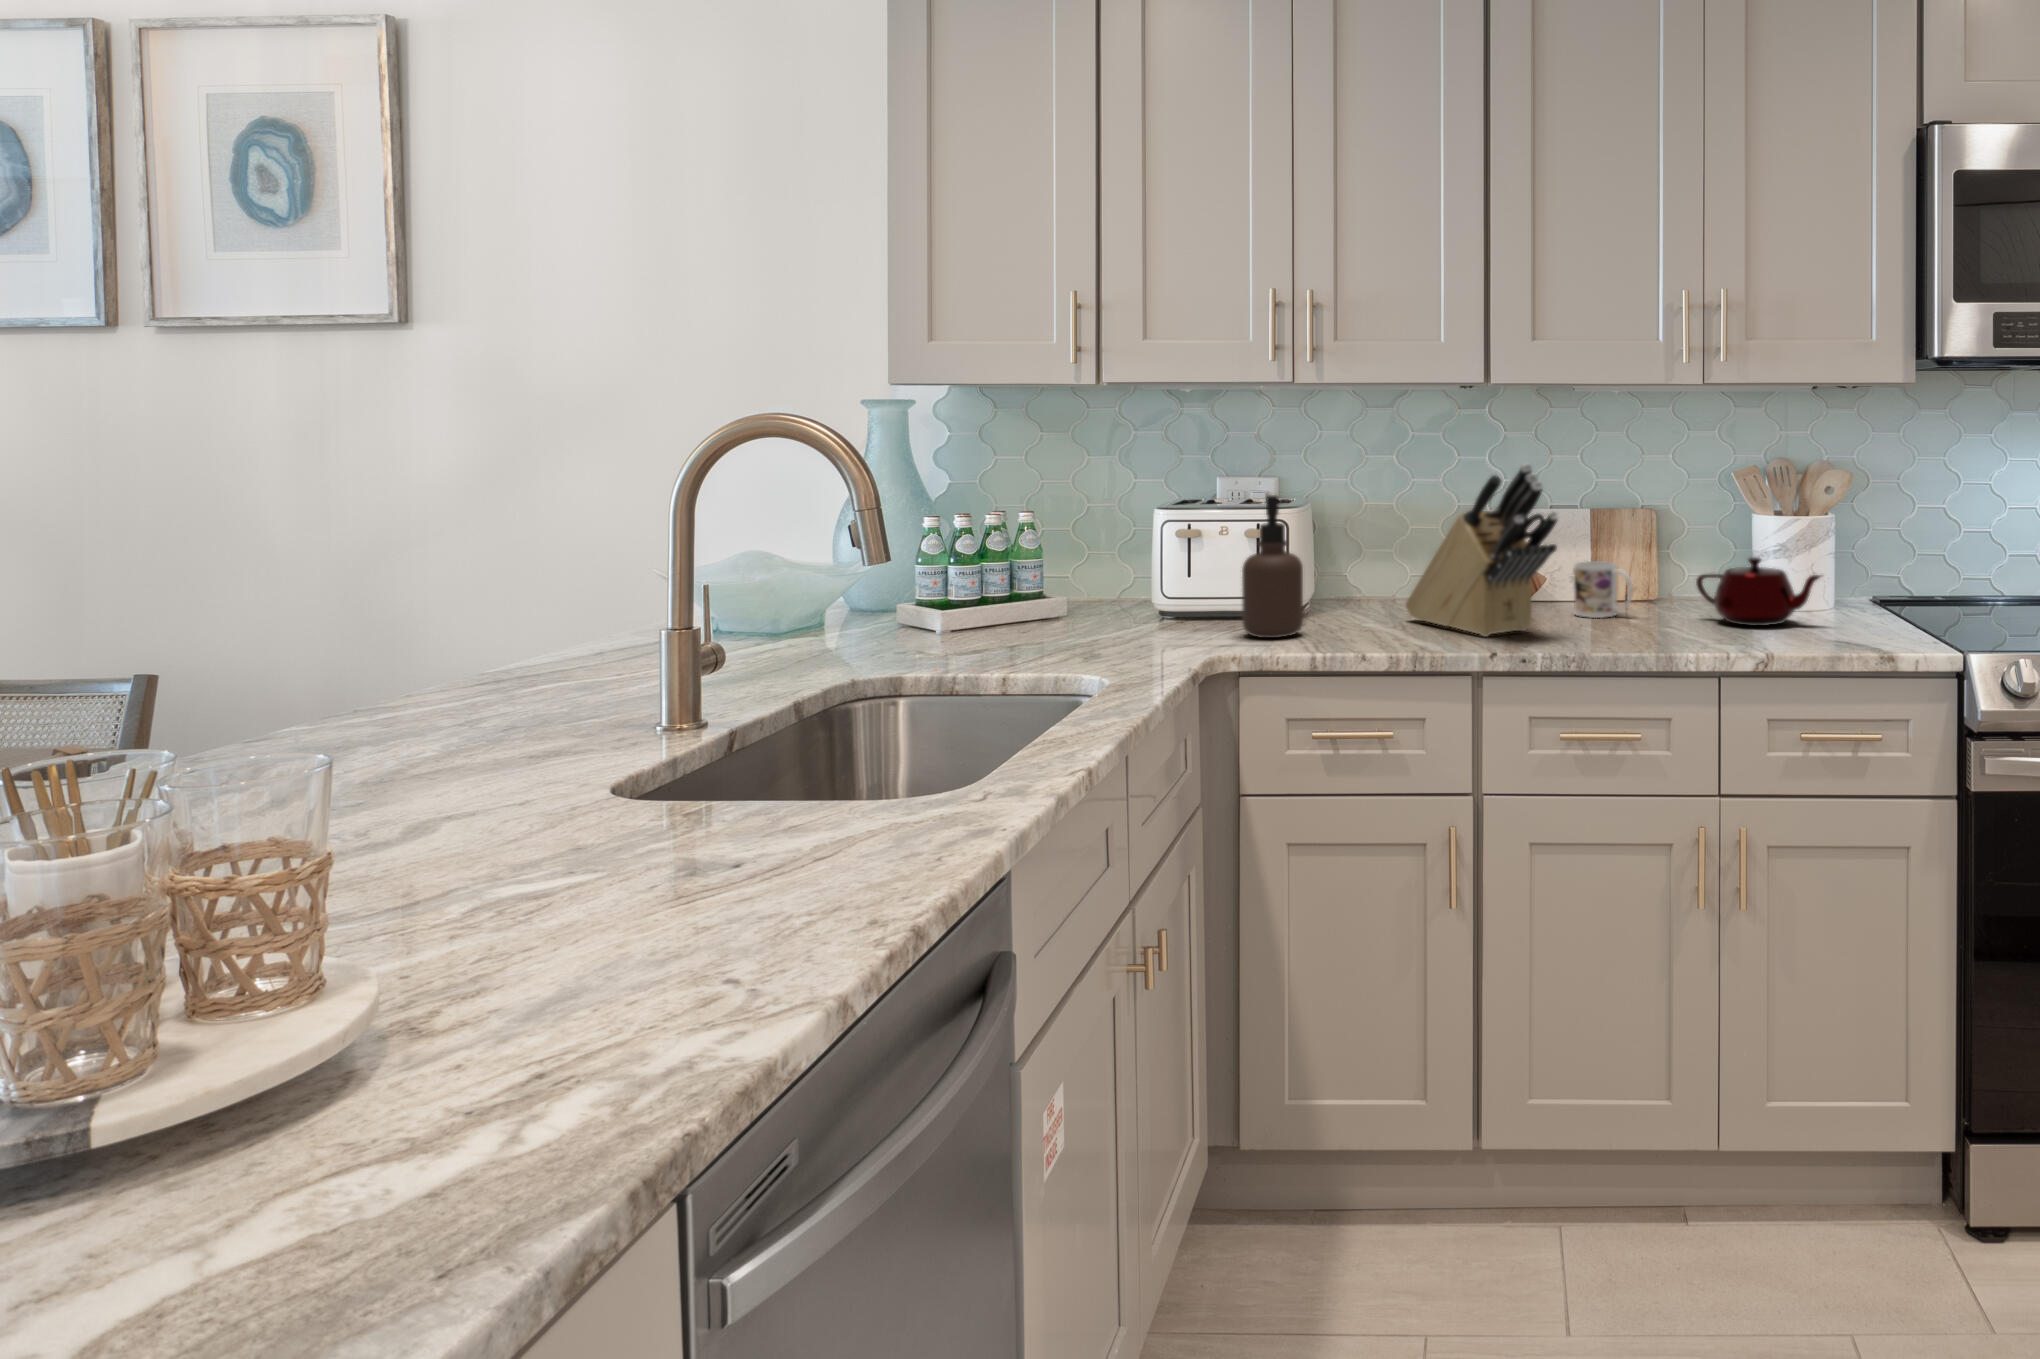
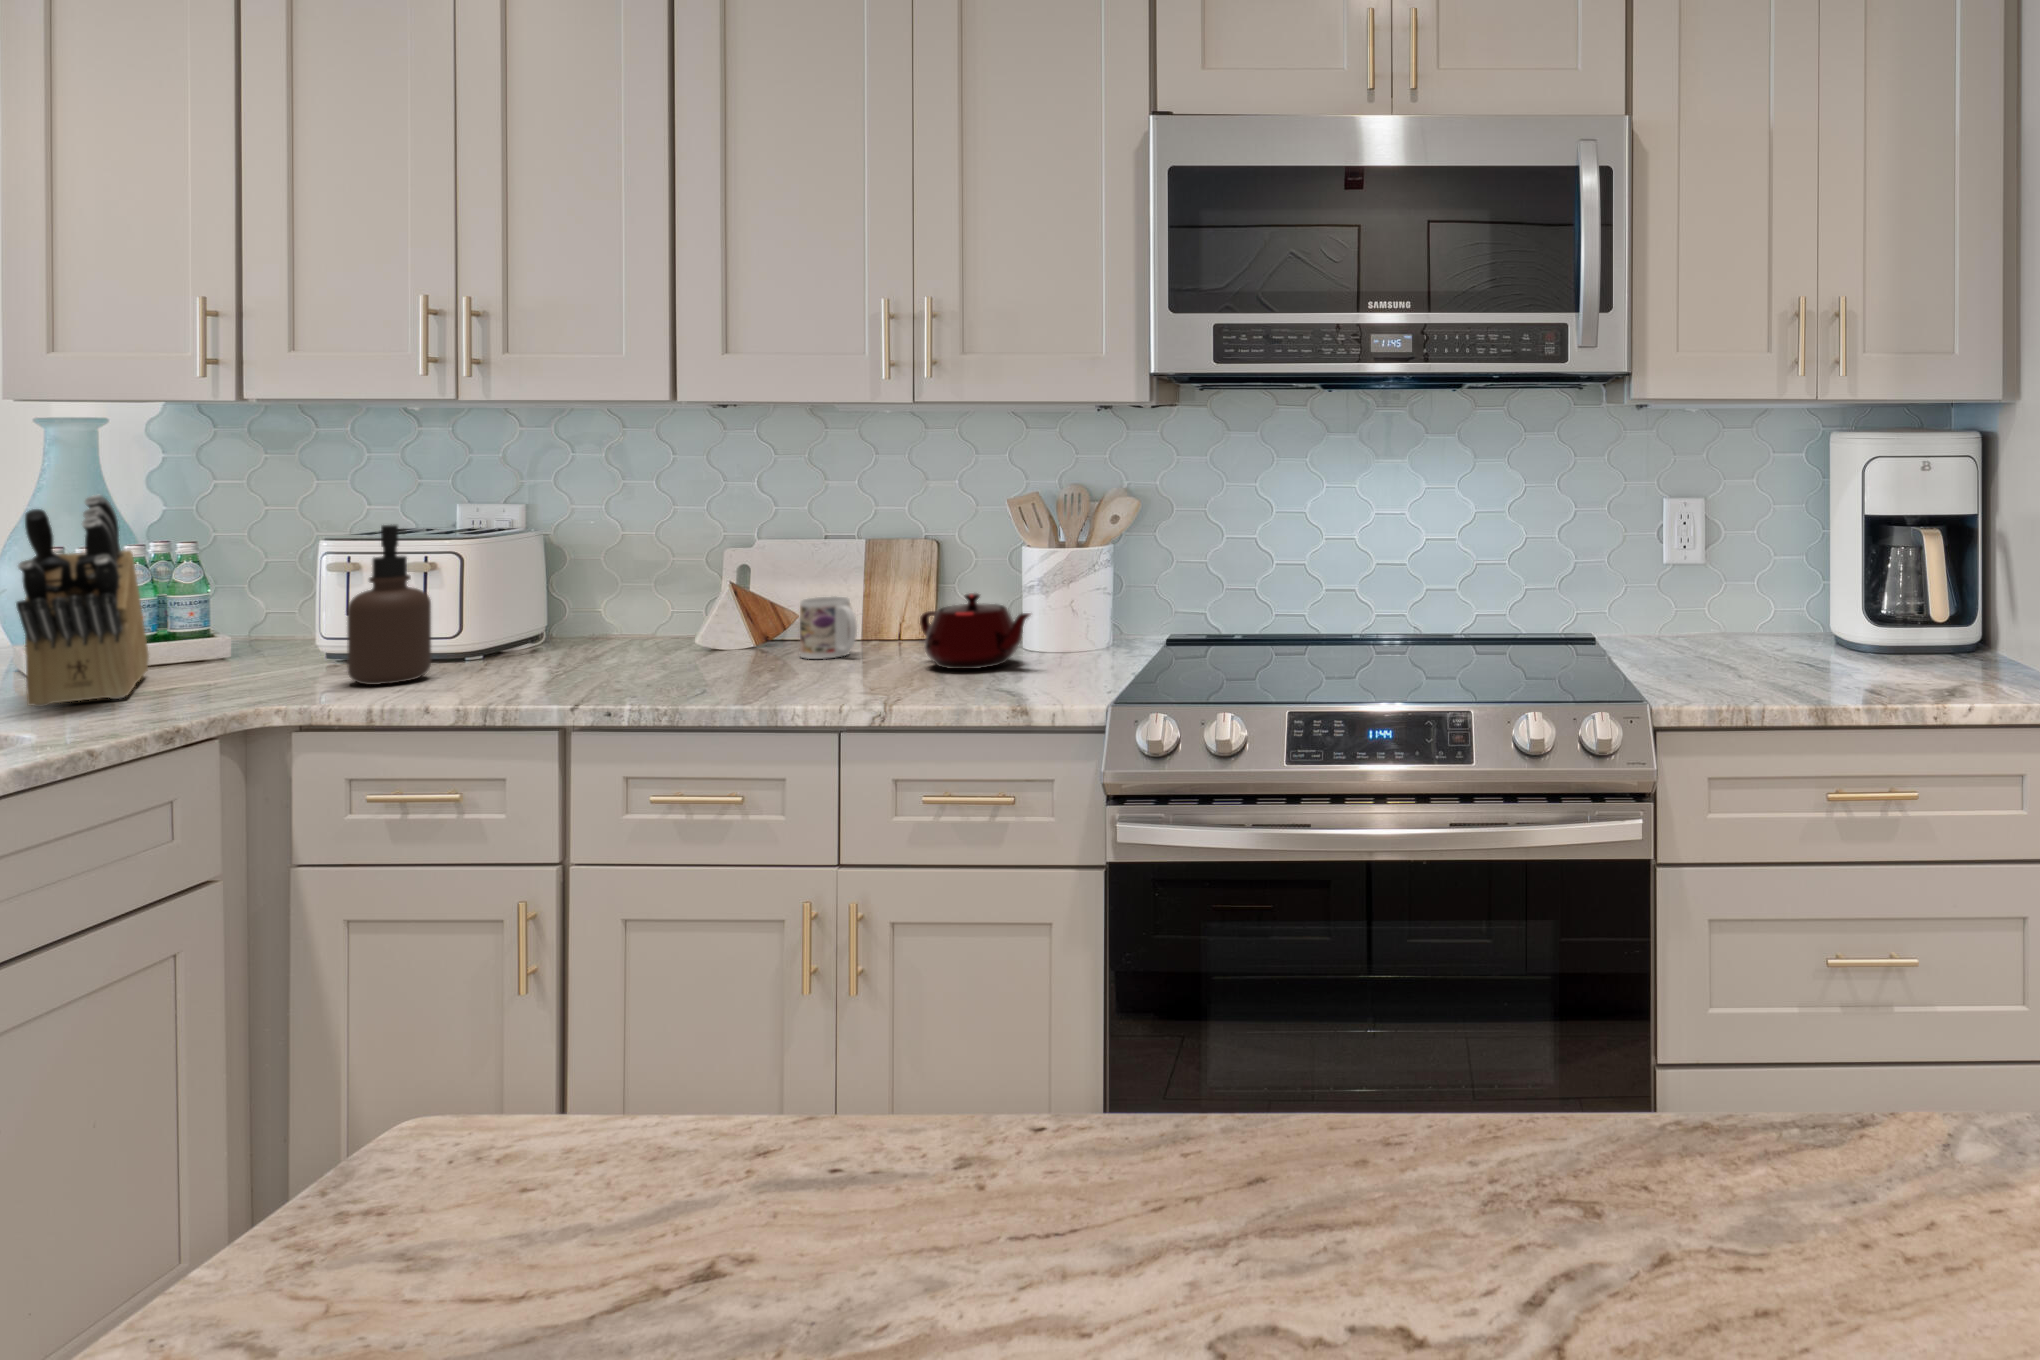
knife block: present [1405,464,1558,637] -> present [16,495,149,707]

